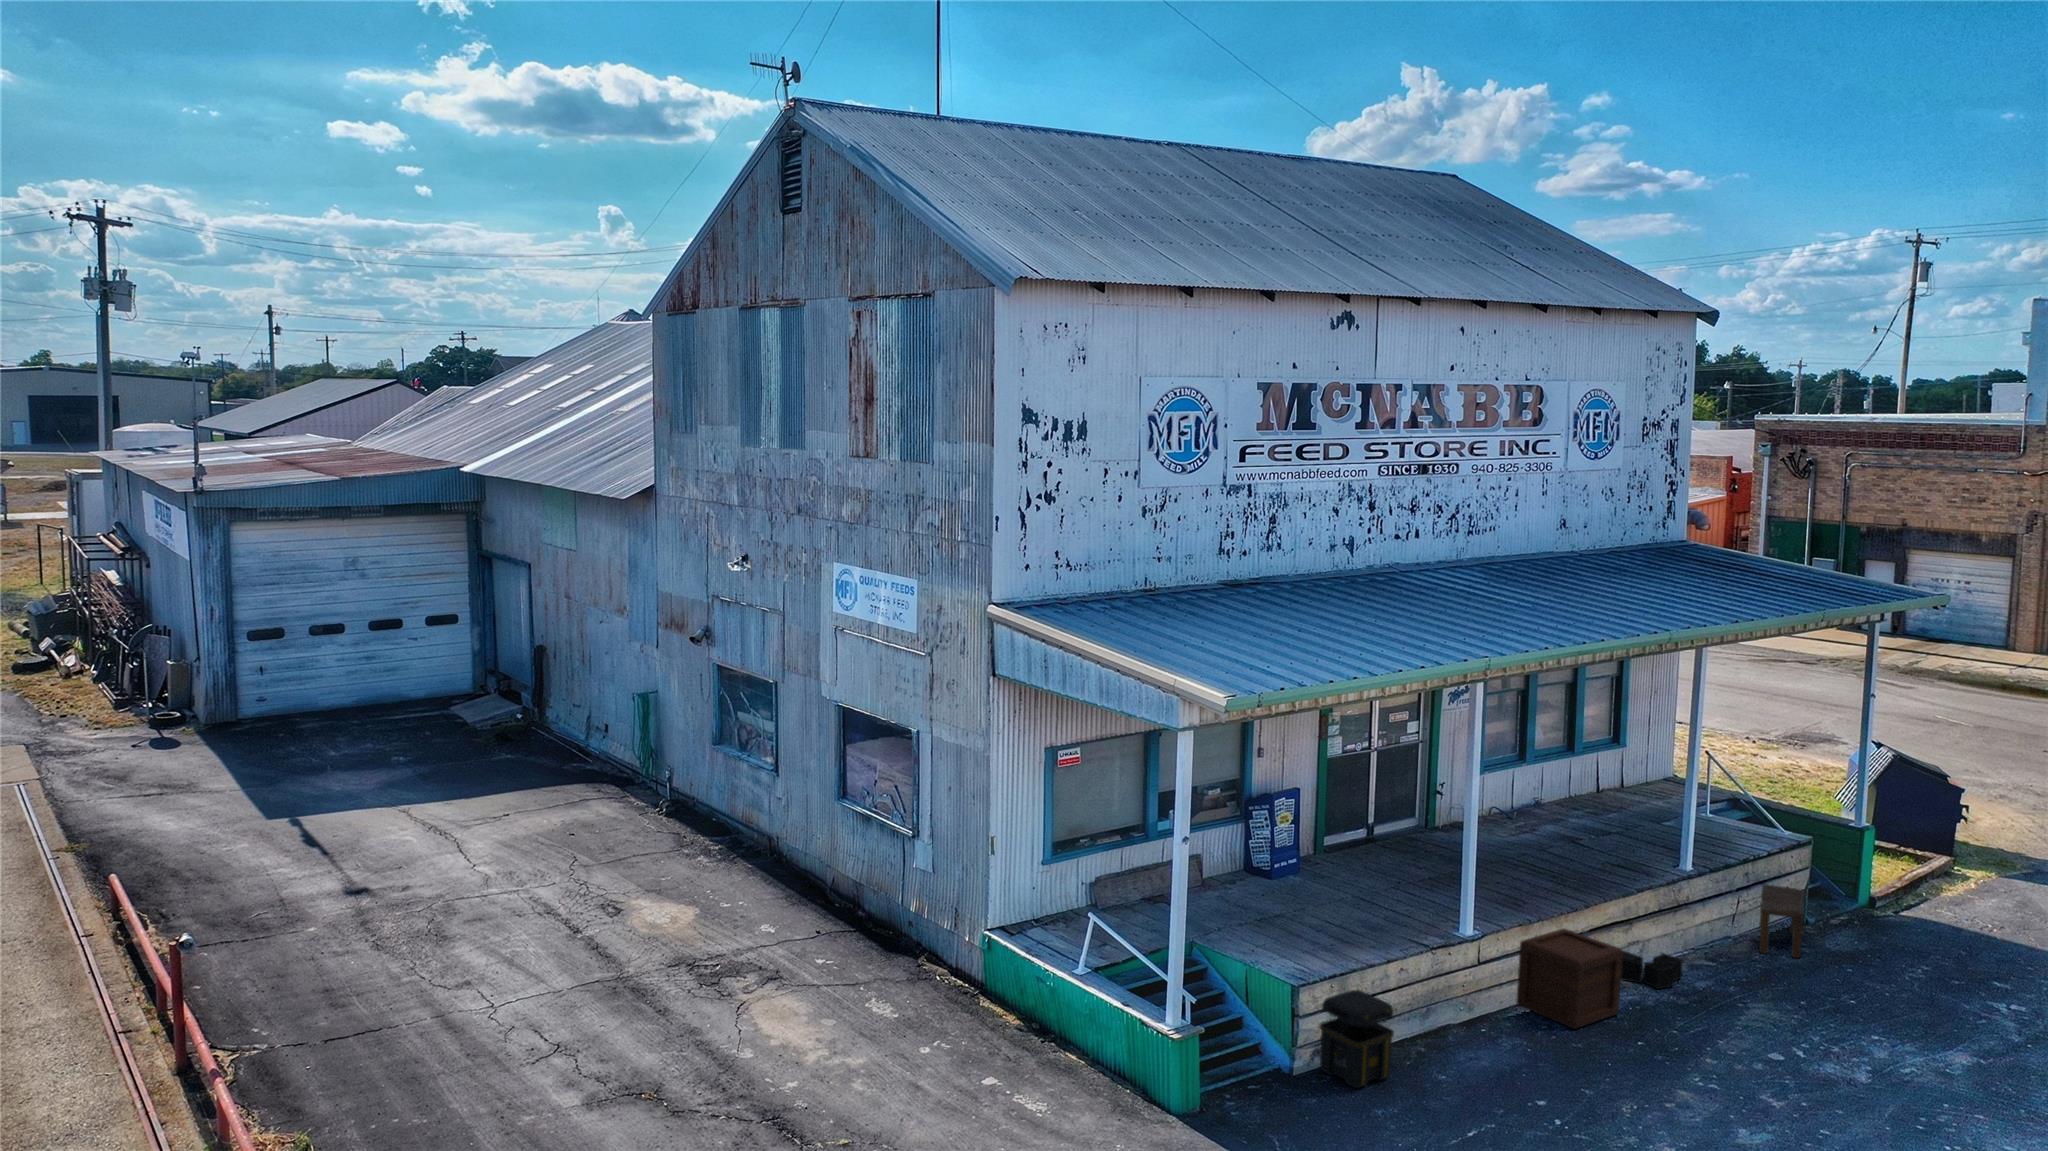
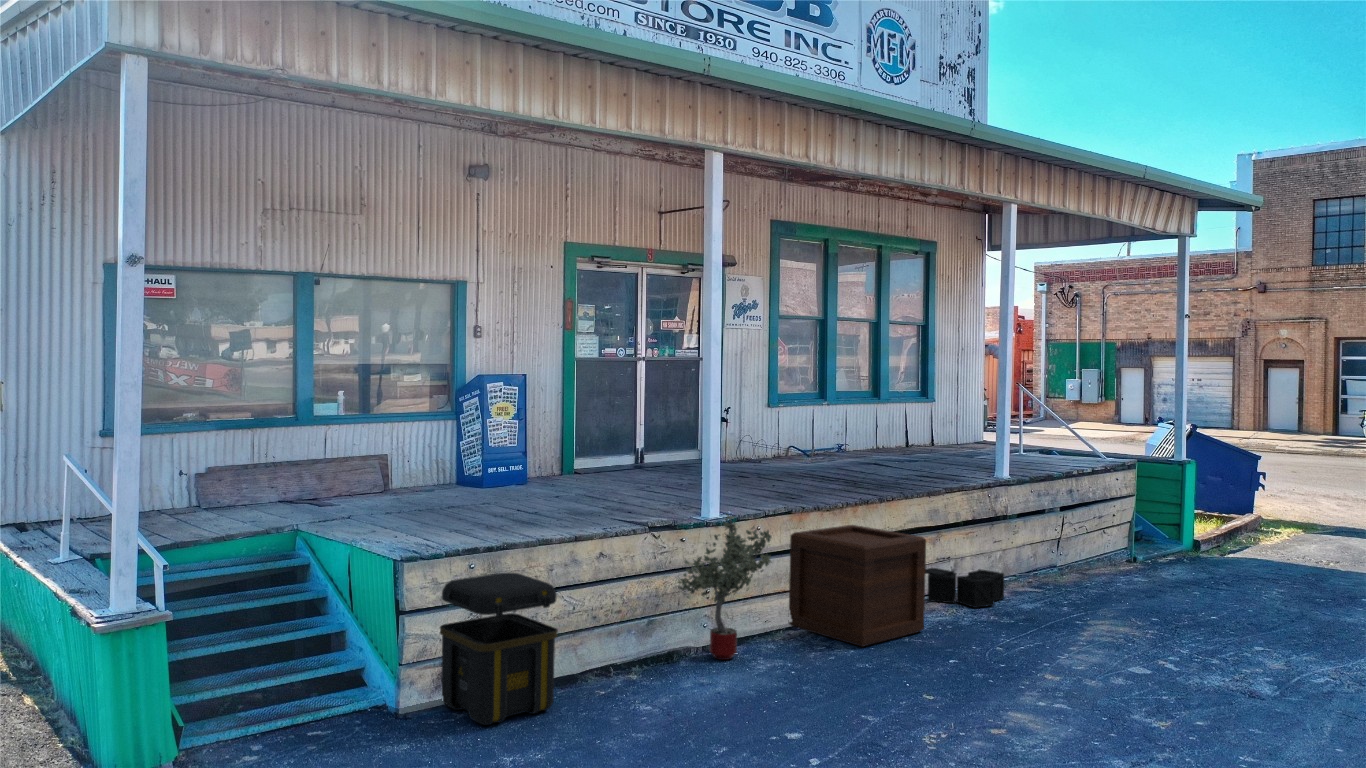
bench: present [1759,884,1805,958] -> none [1086,509,1140,581]
potted tree: none [1449,938,1514,1038] -> present [677,515,772,660]

